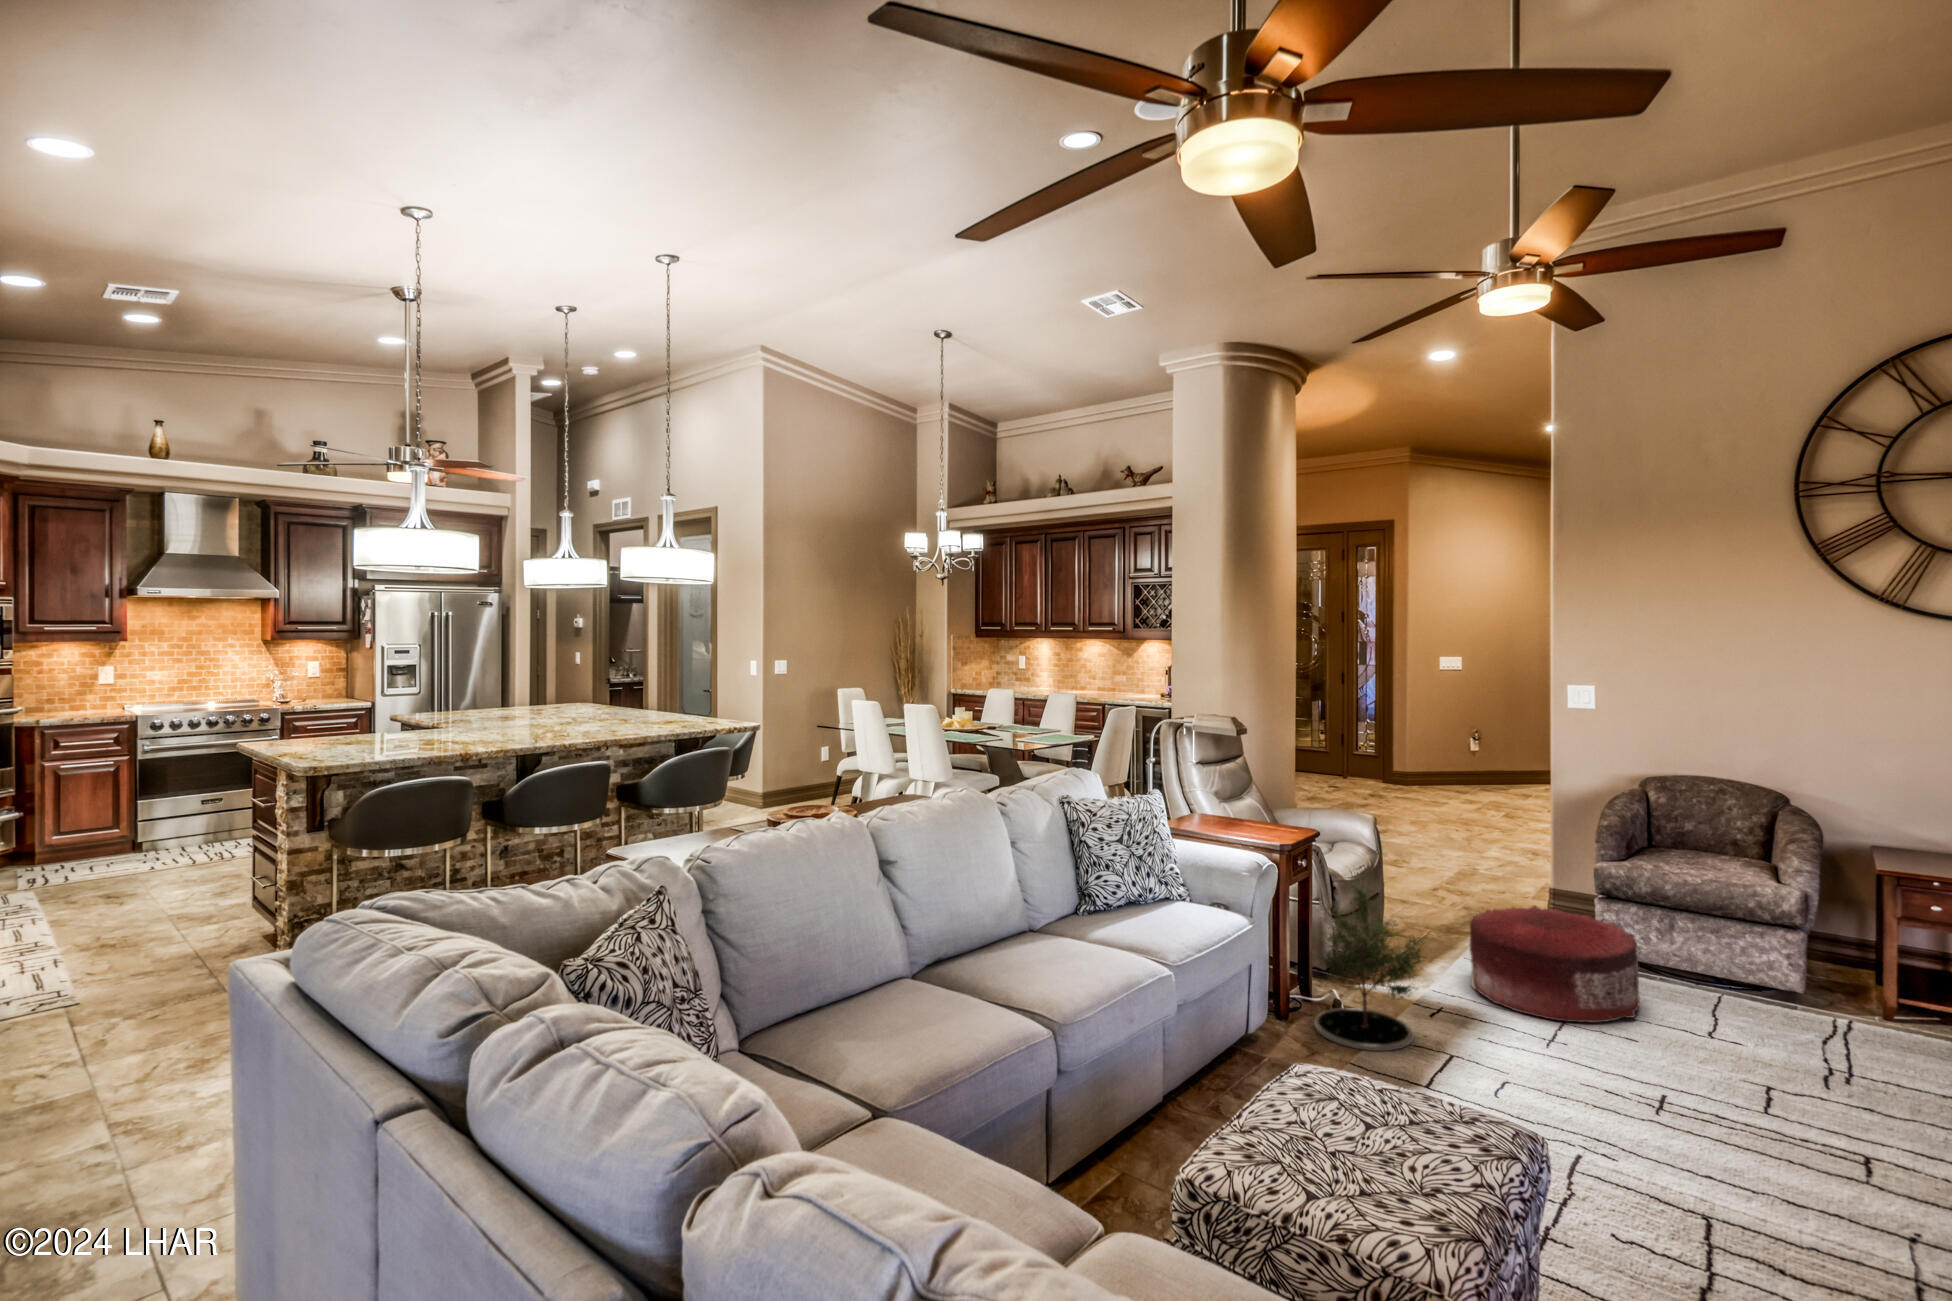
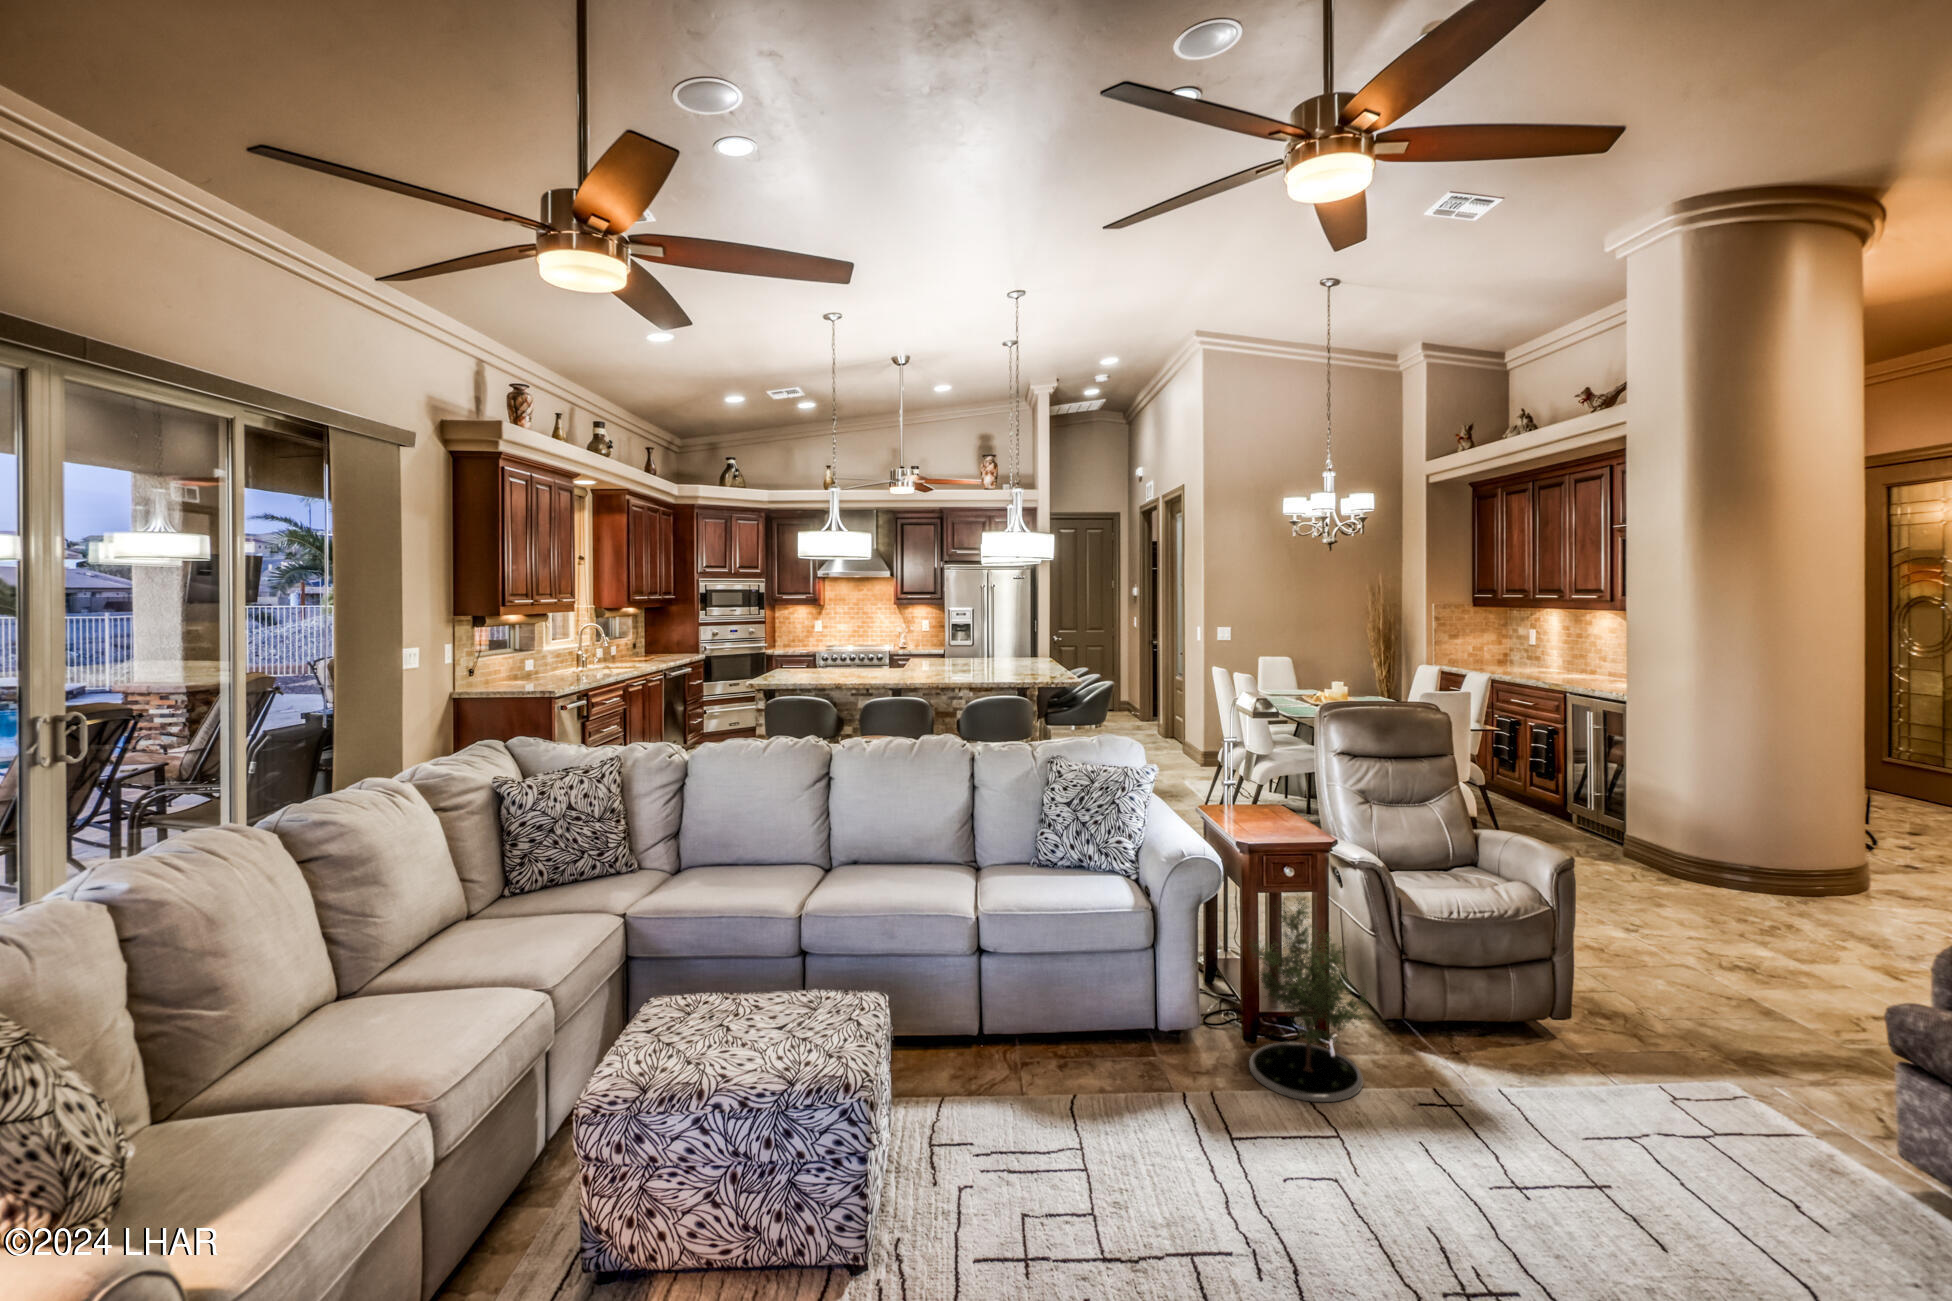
pouf: present [1469,906,1640,1023] -> none [1540,1006,1830,1222]

